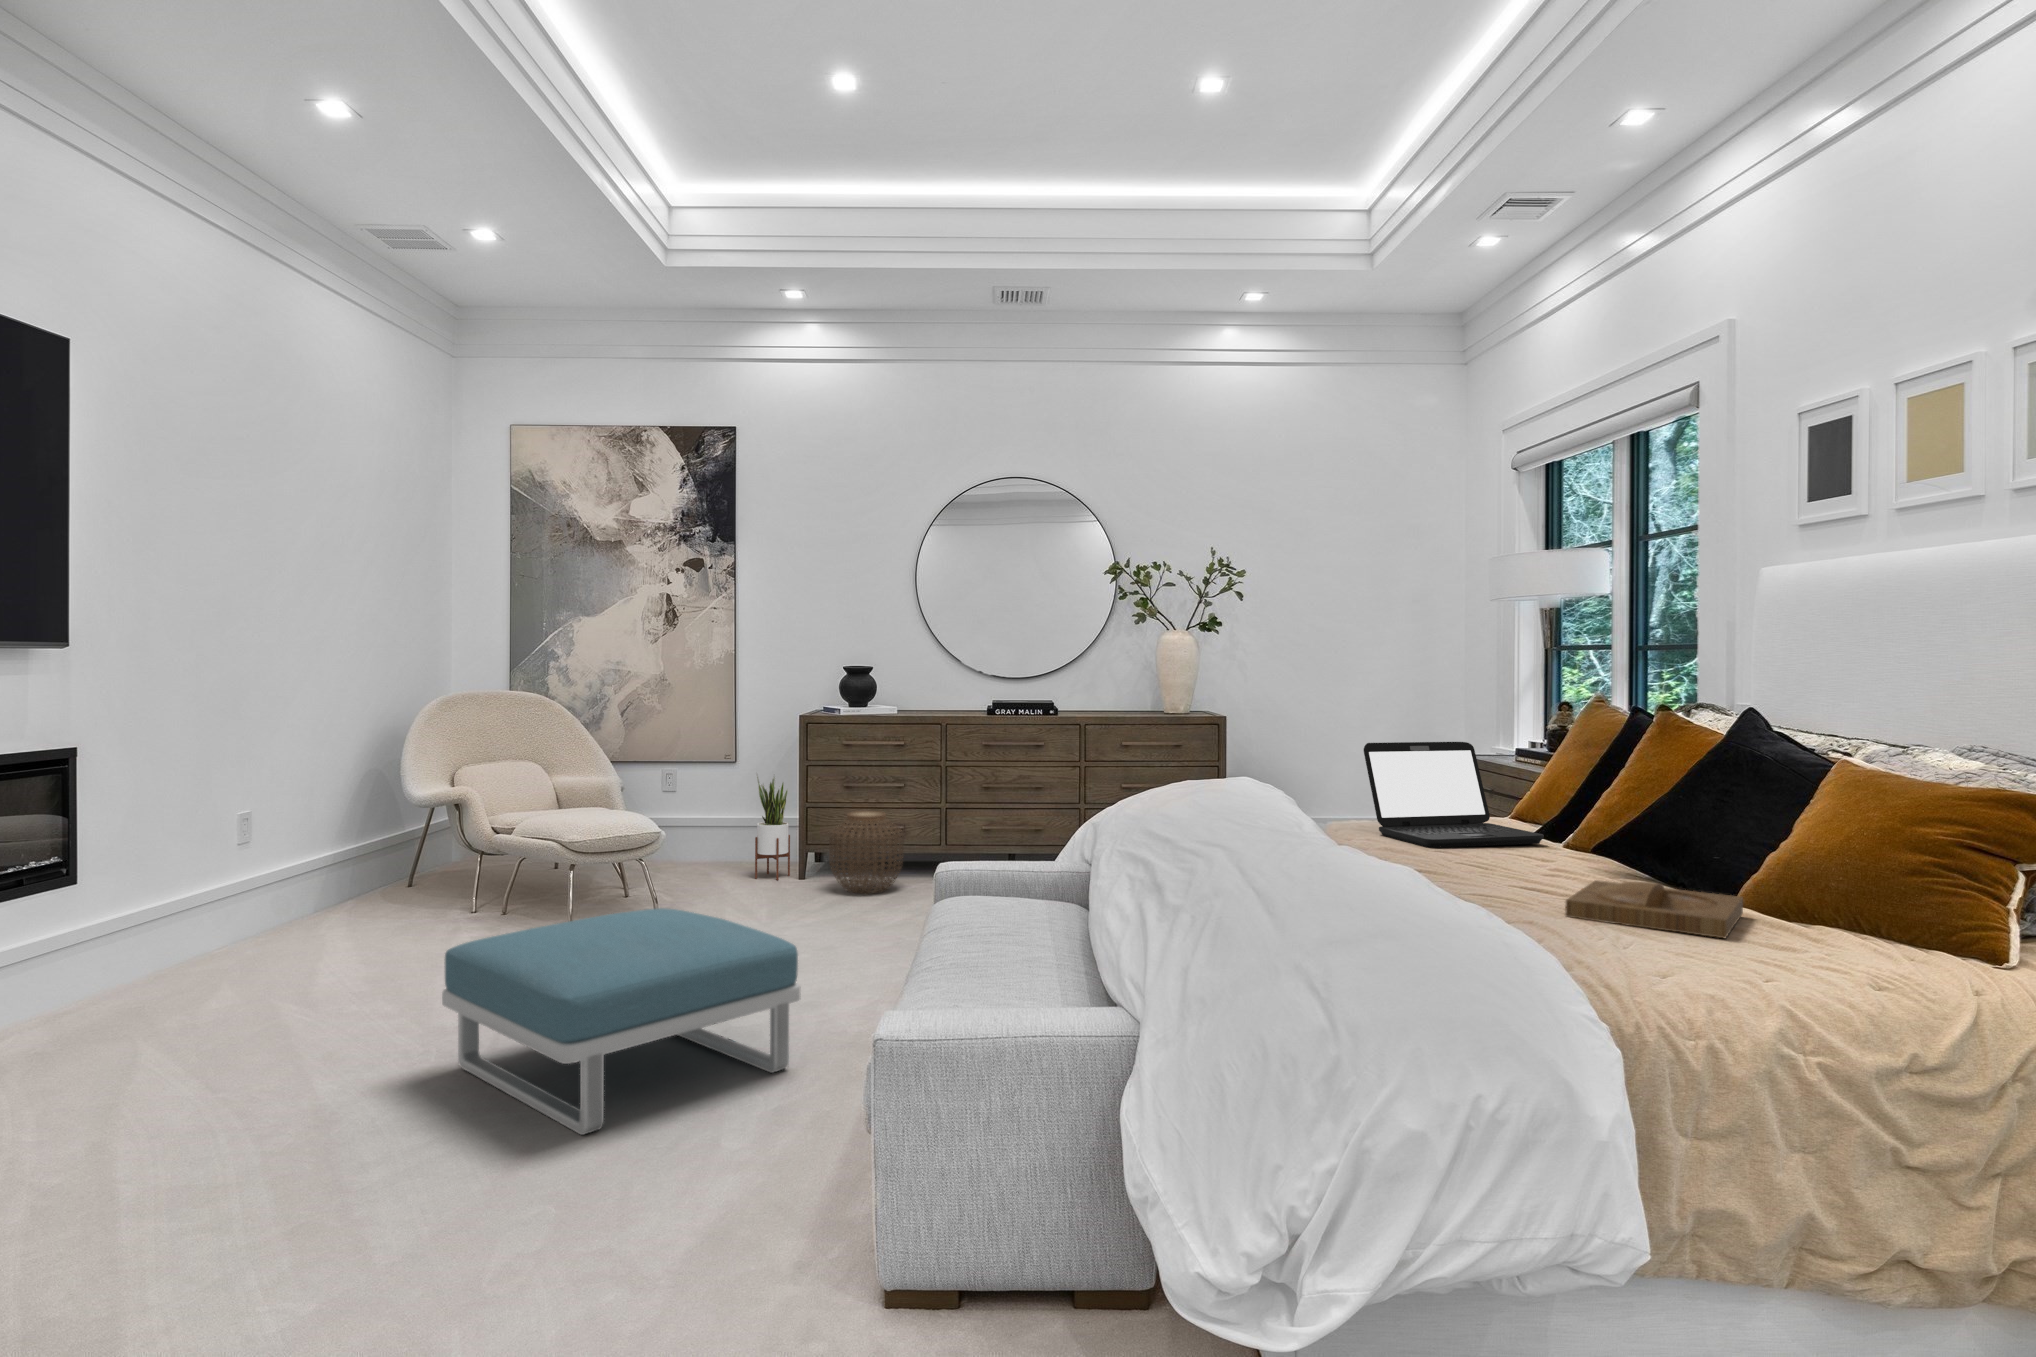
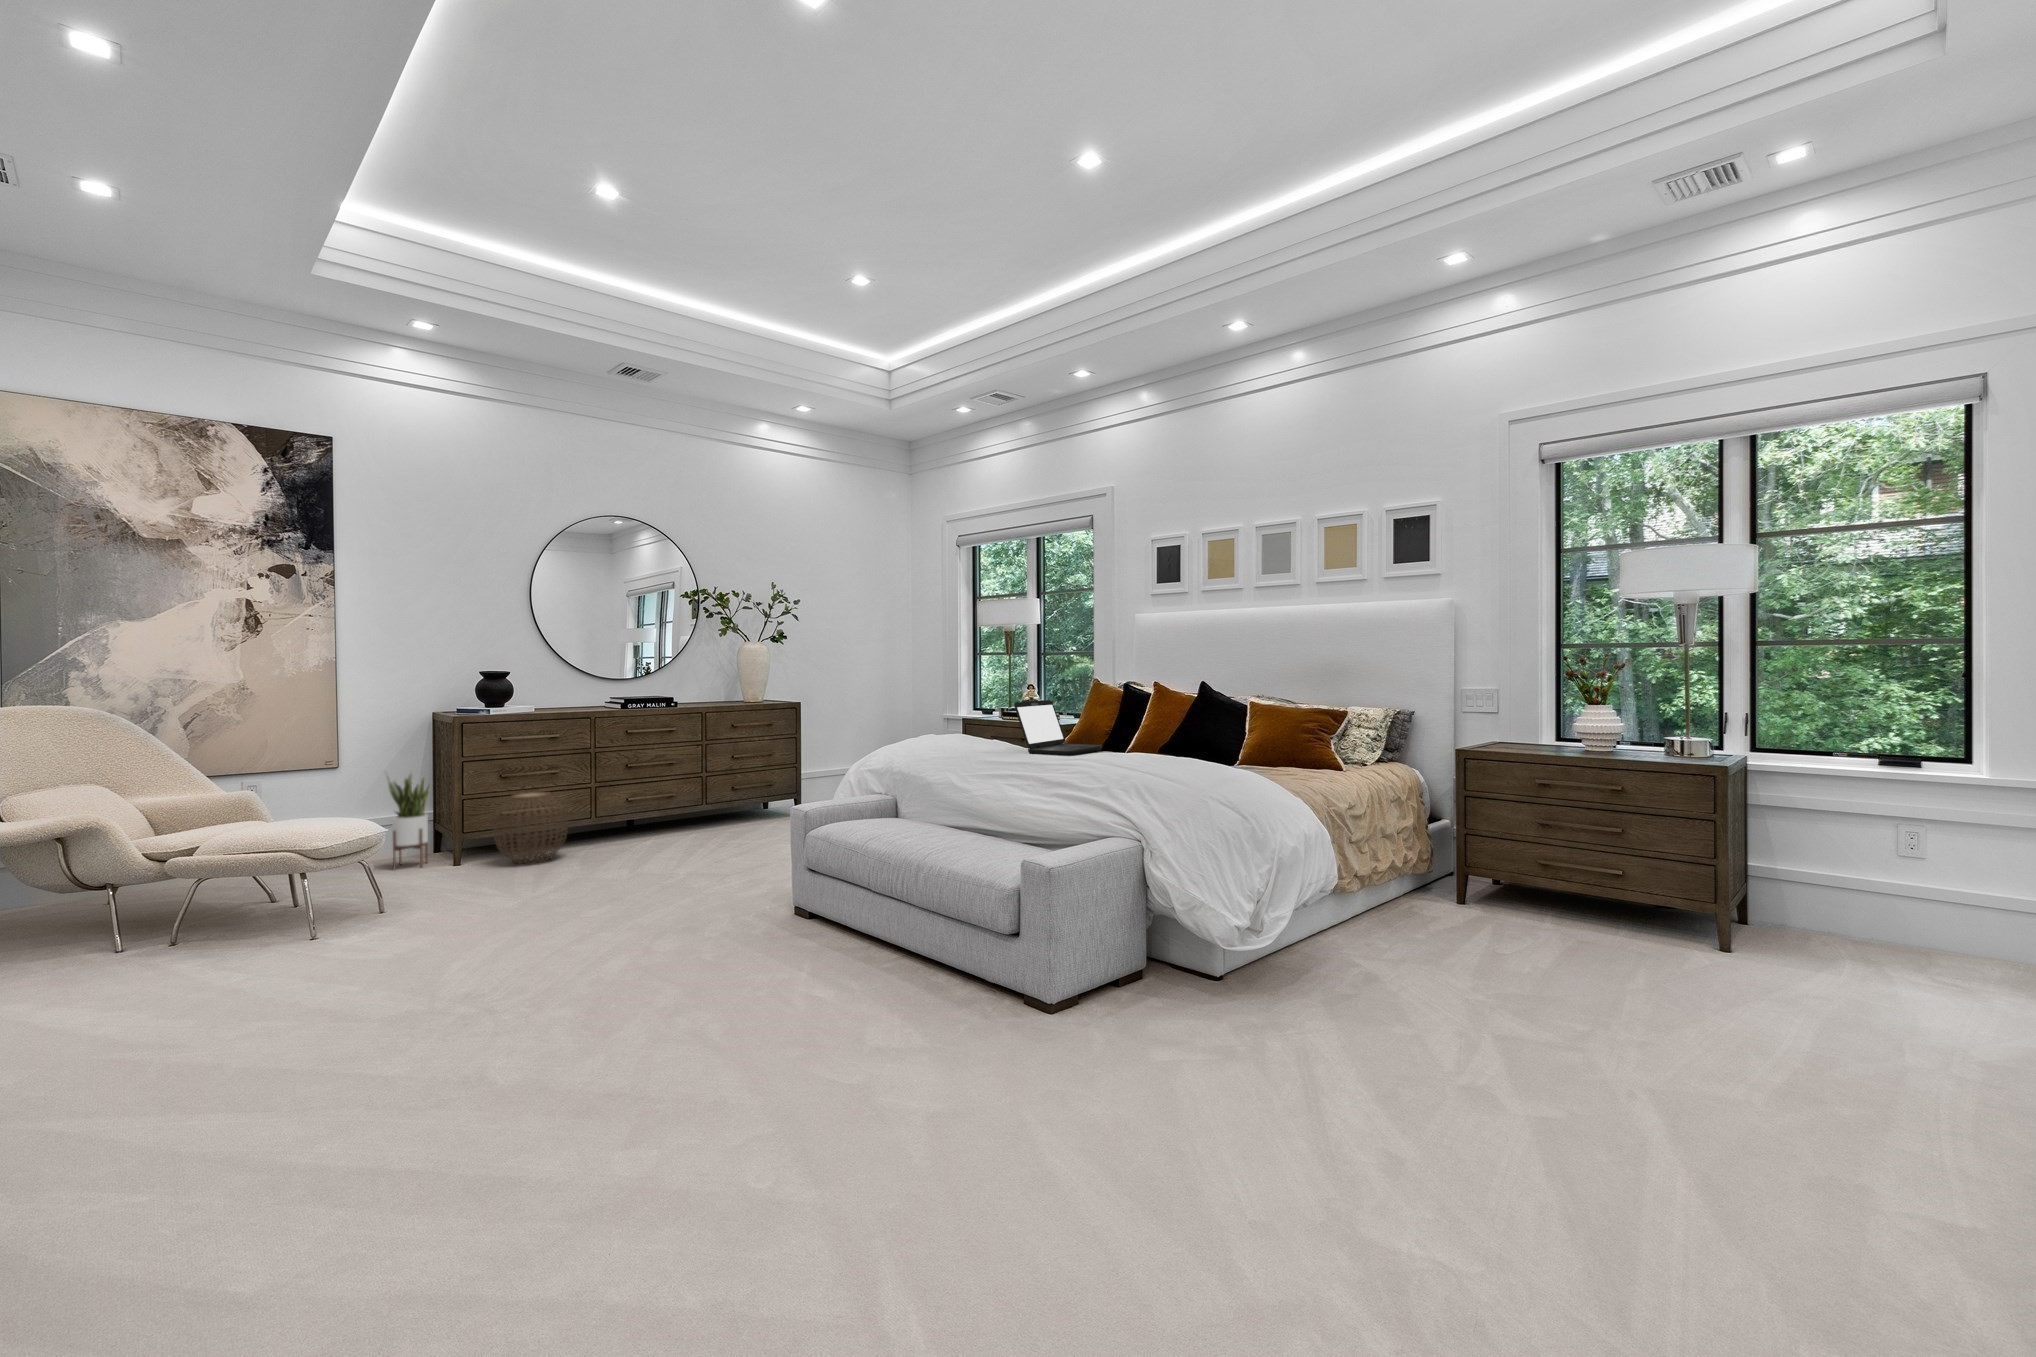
tray: present [1565,880,1743,938] -> none [1185,752,1265,771]
footstool: present [442,908,801,1135] -> none [392,867,721,1044]

